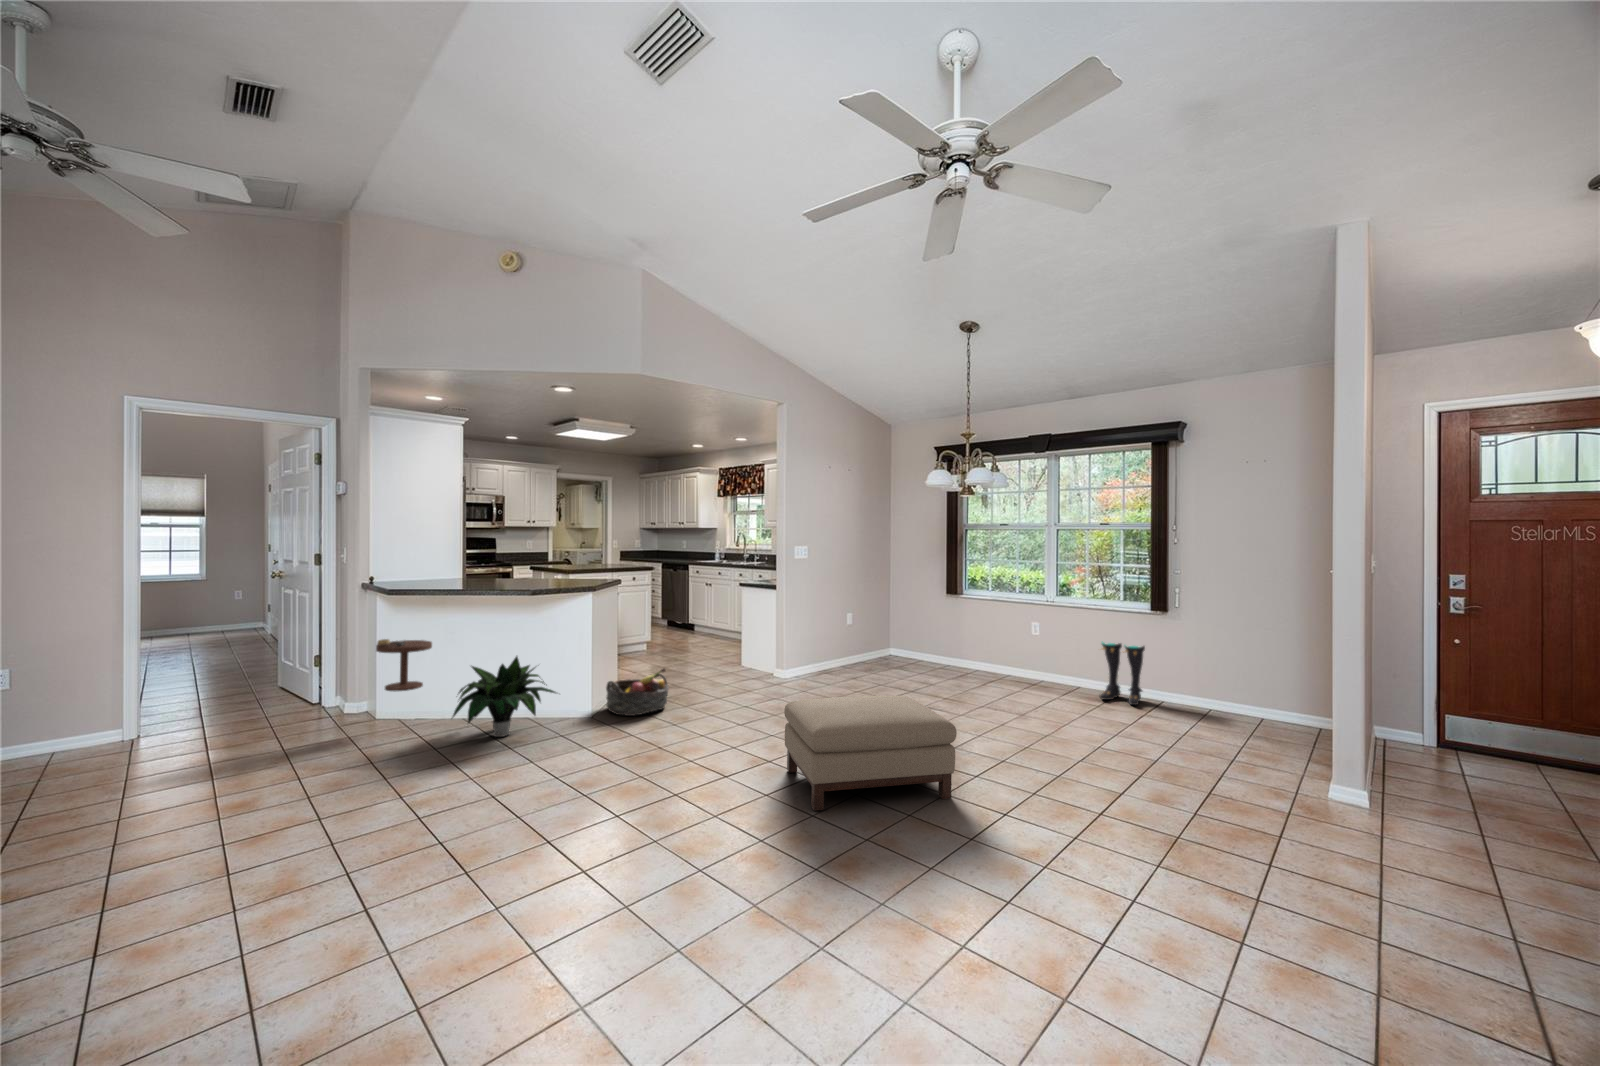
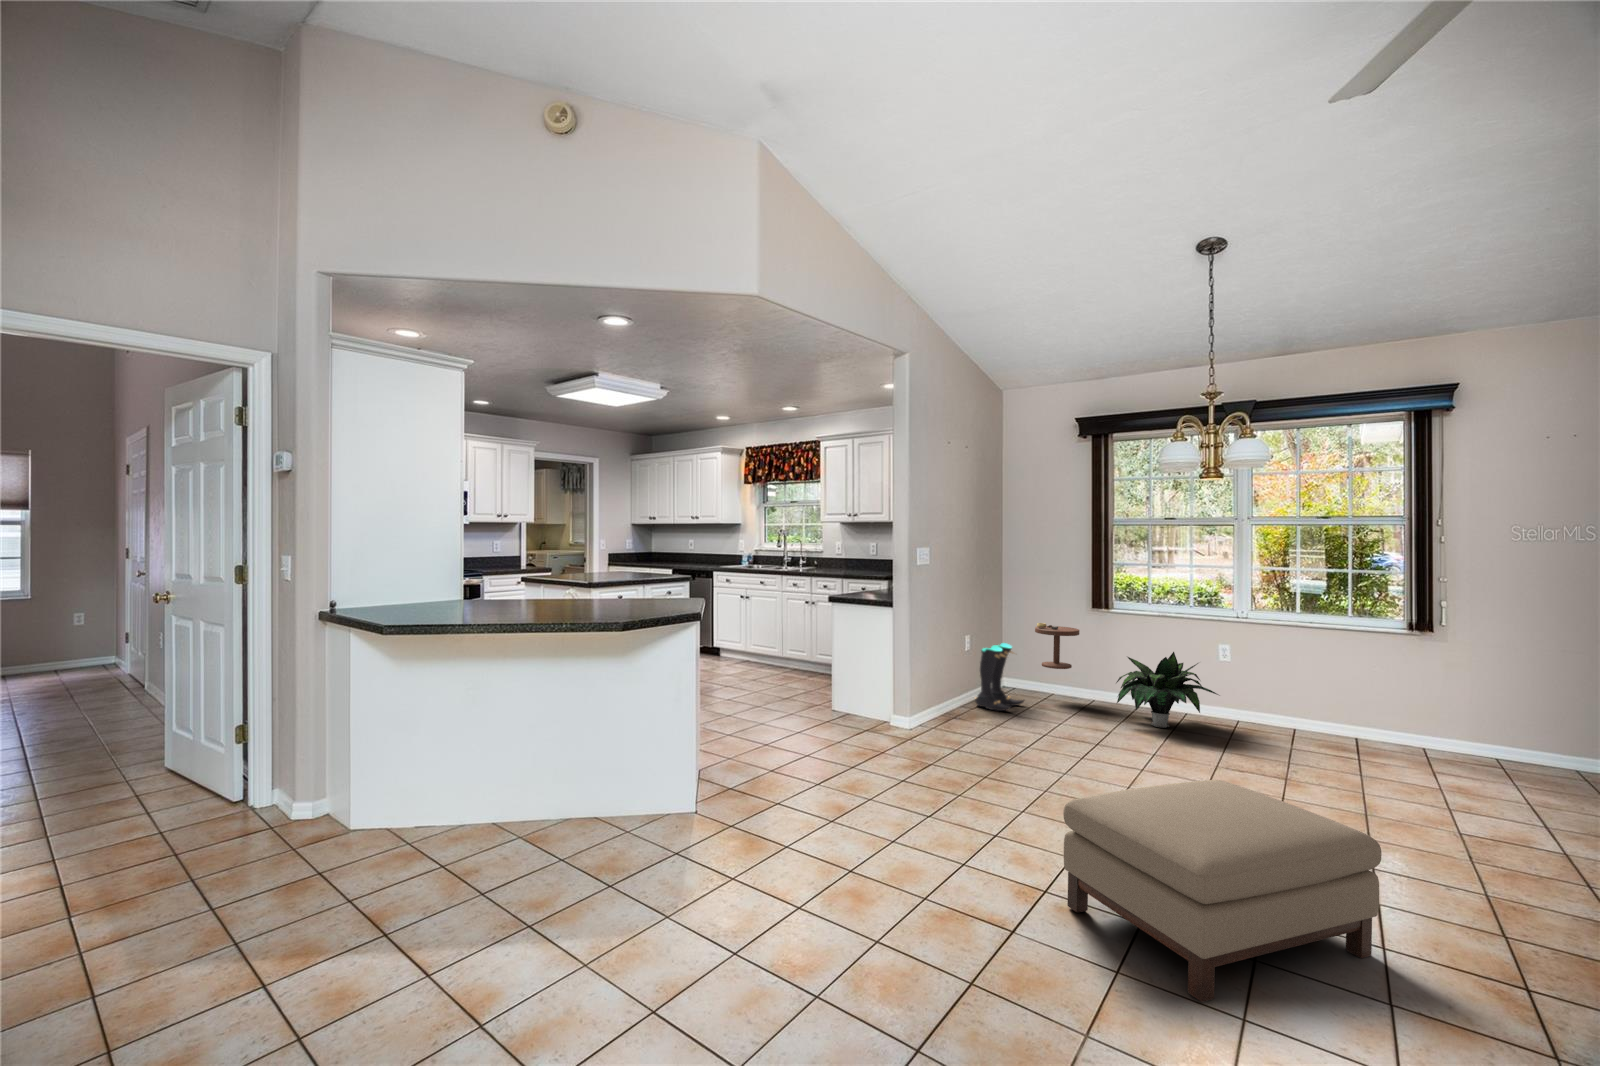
side table: present [376,639,432,691] -> present [1035,623,1079,669]
boots: present [1099,642,1145,705] -> present [975,643,1024,711]
potted plant: present [453,656,556,737] -> present [1116,652,1218,728]
basket: present [606,669,669,716] -> none [699,728,787,805]

